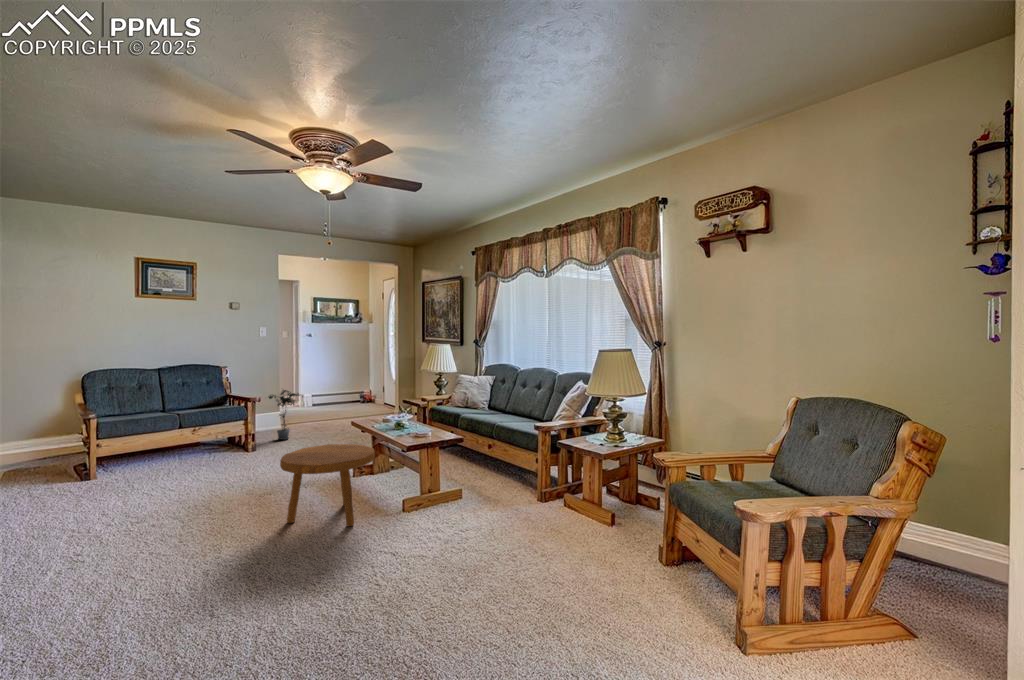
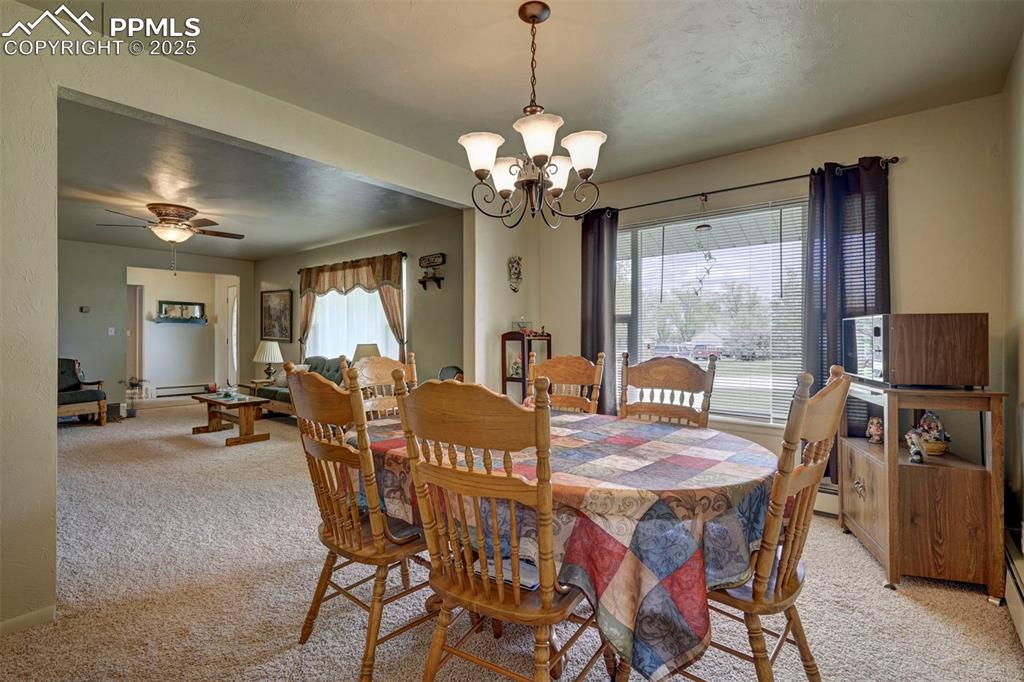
footstool: present [280,444,375,526] -> none [138,404,207,451]

